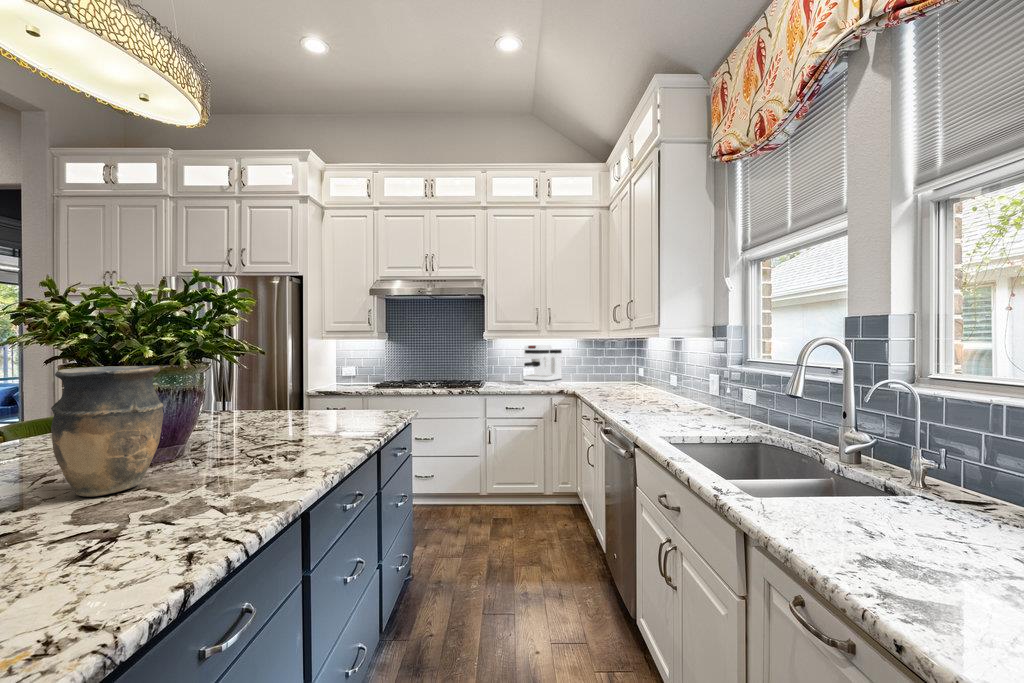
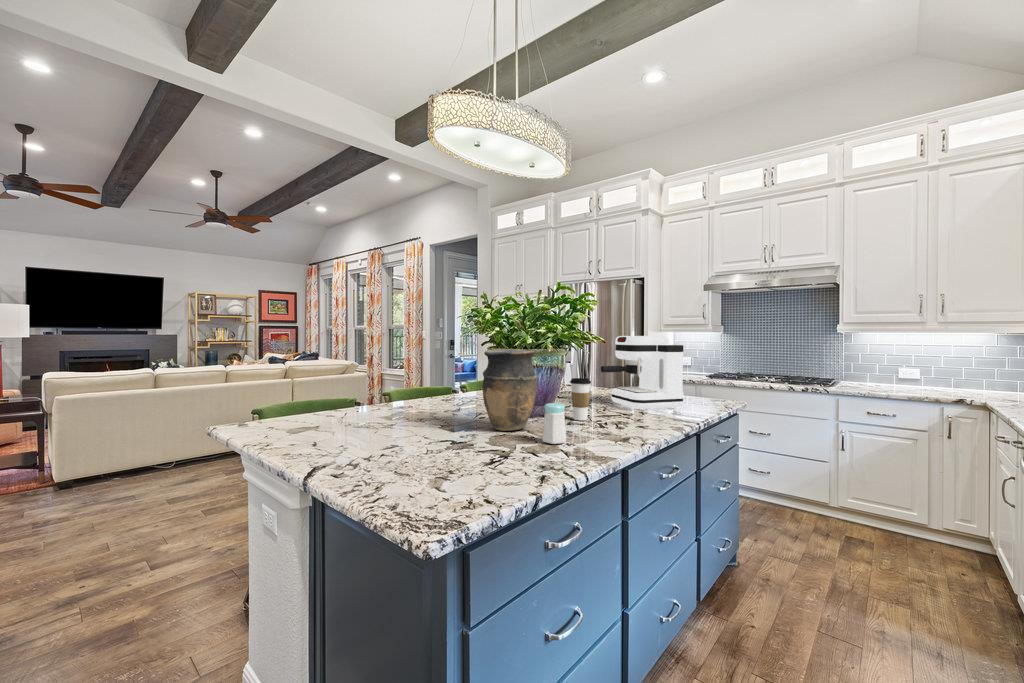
coffee maker: present [523,345,562,386] -> present [601,336,683,411]
coffee cup: none [216,401,248,458] -> present [570,378,591,420]
salt shaker: none [178,440,218,500] -> present [543,403,566,444]

